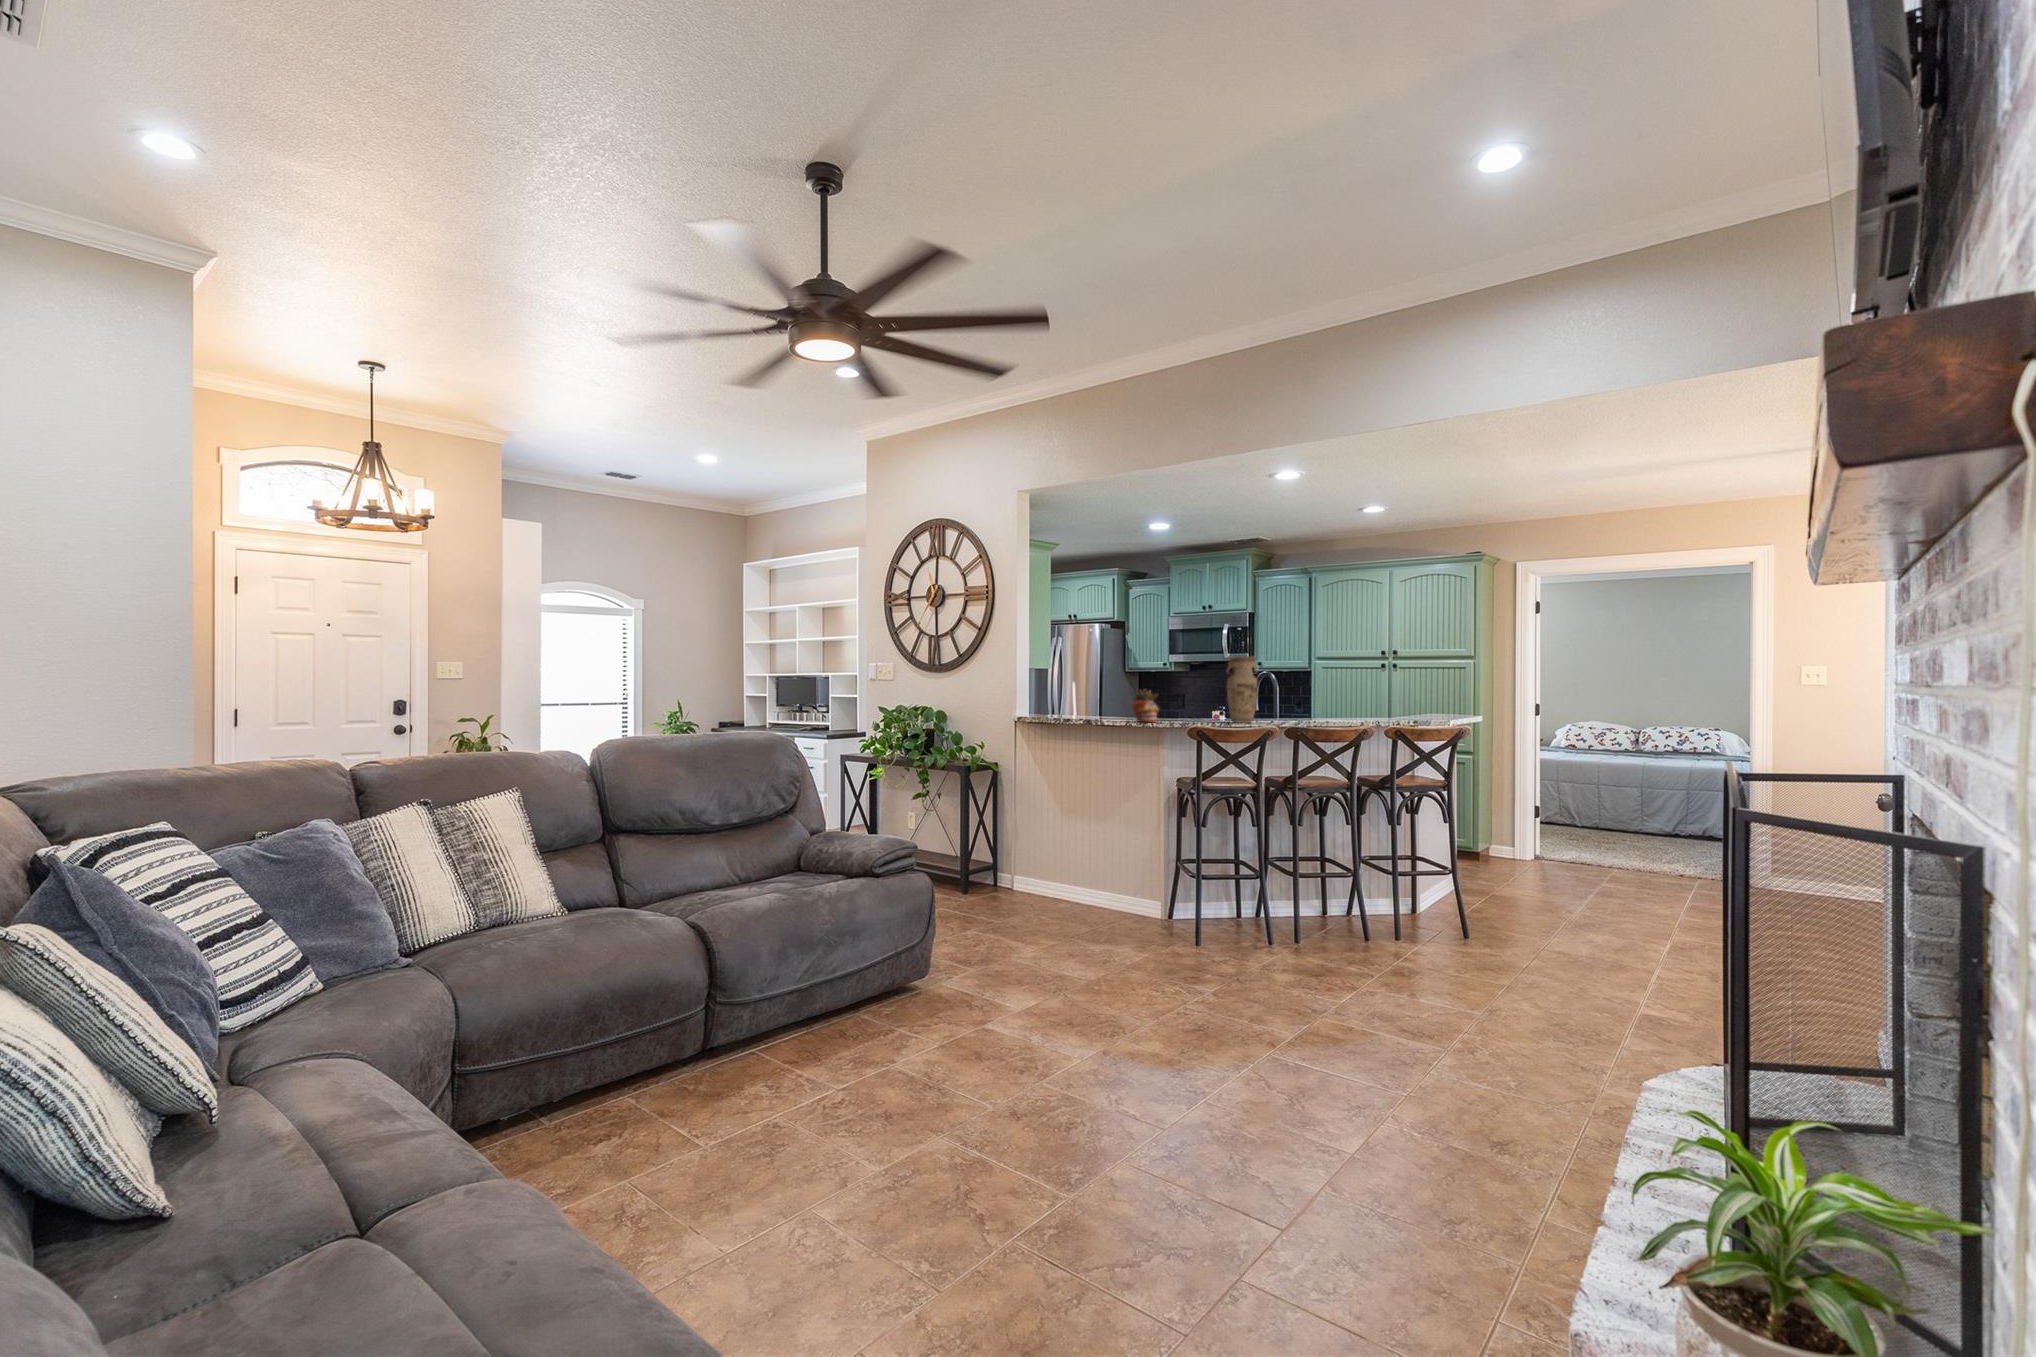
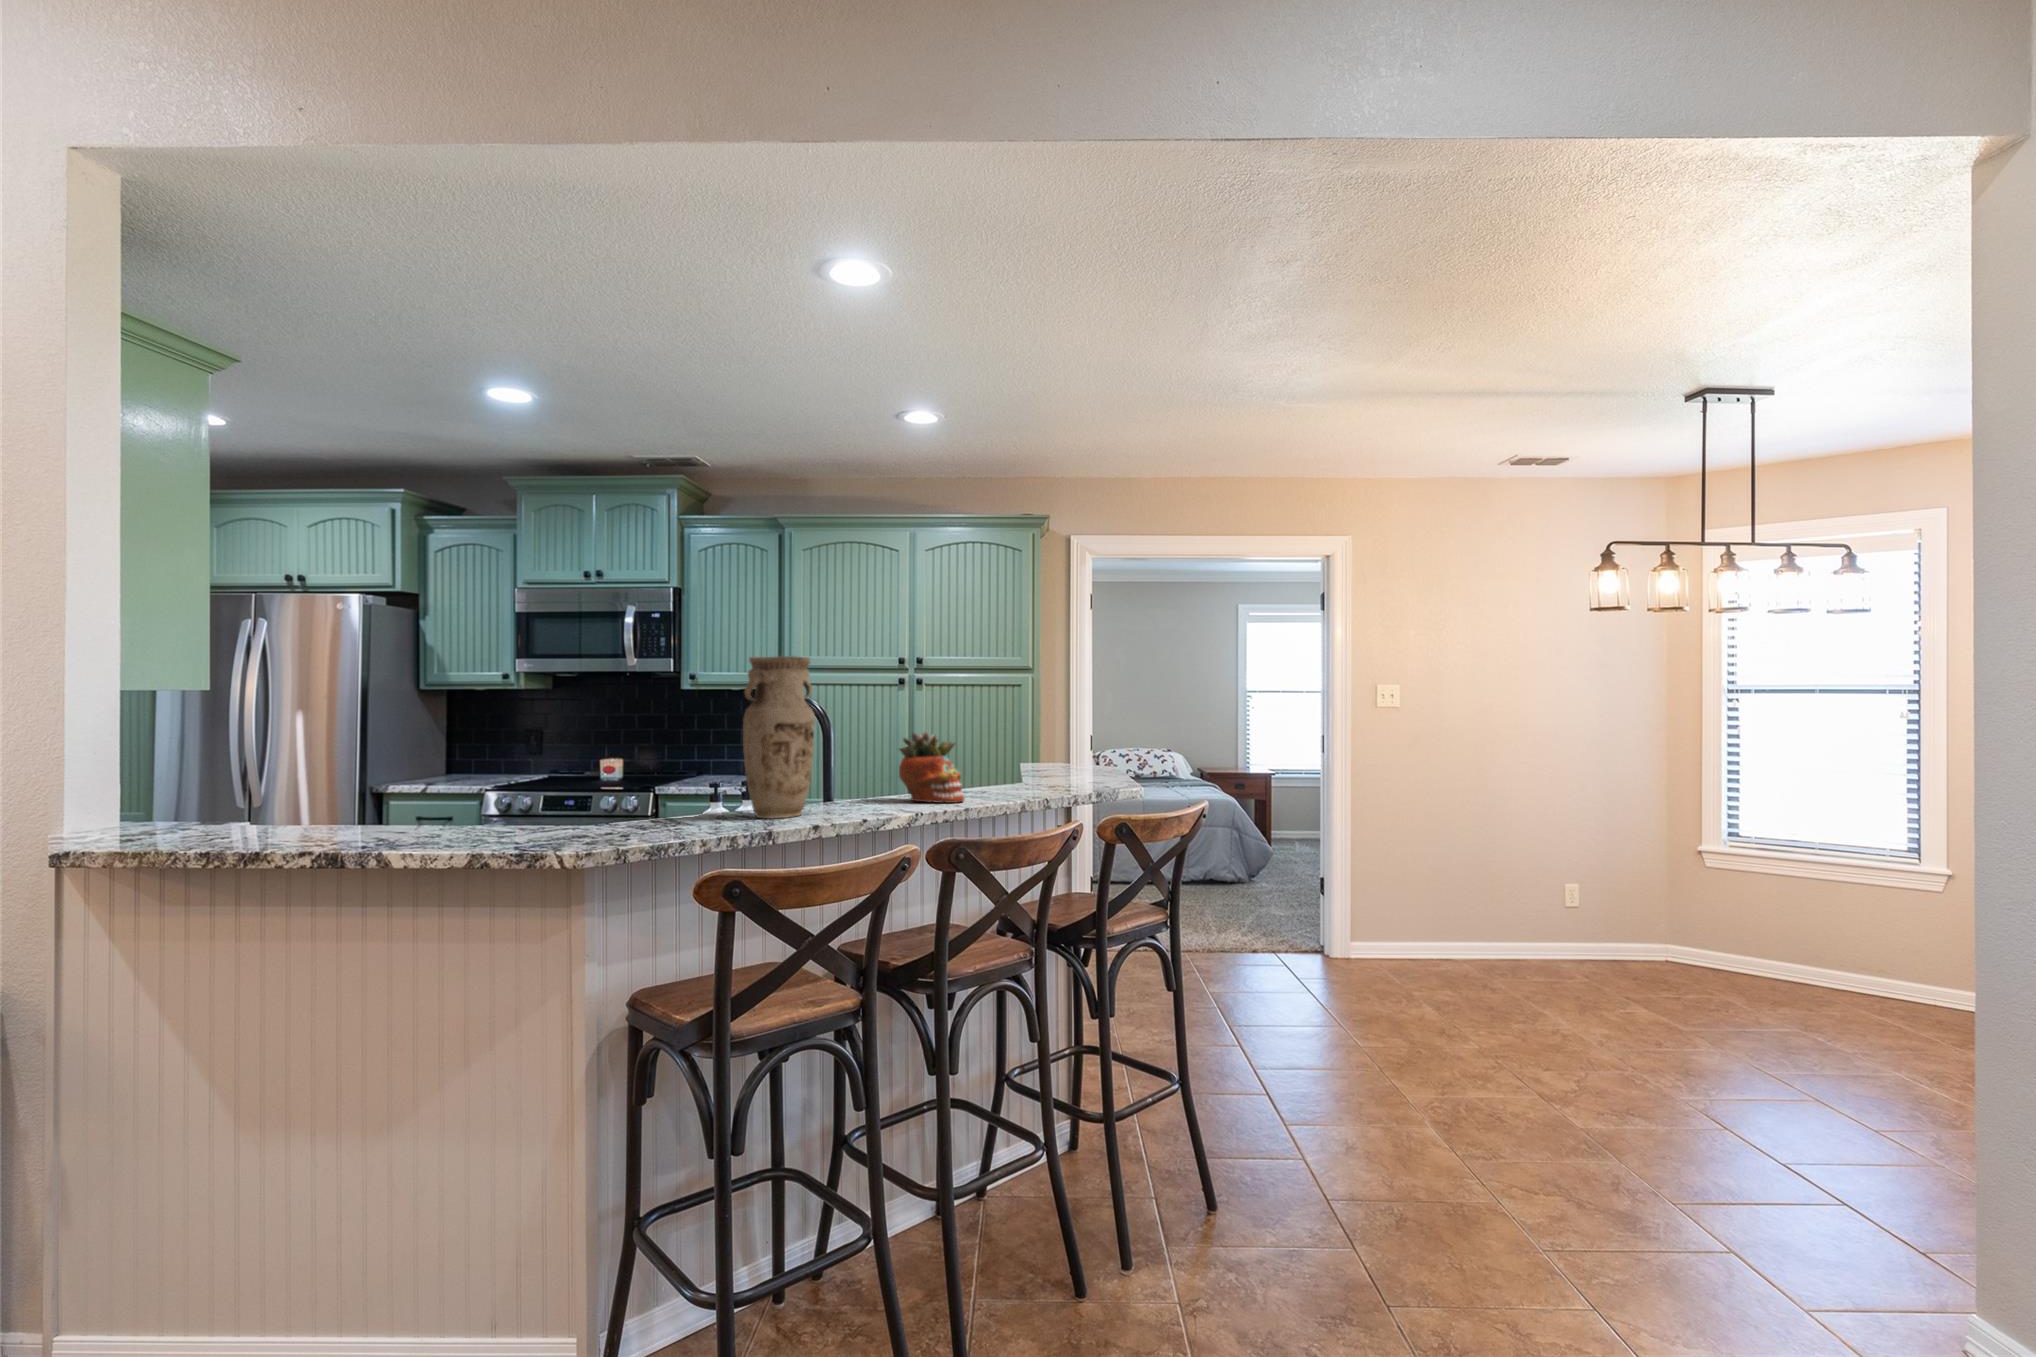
succulent planter: present [1132,689,1159,723] -> present [899,732,964,803]

